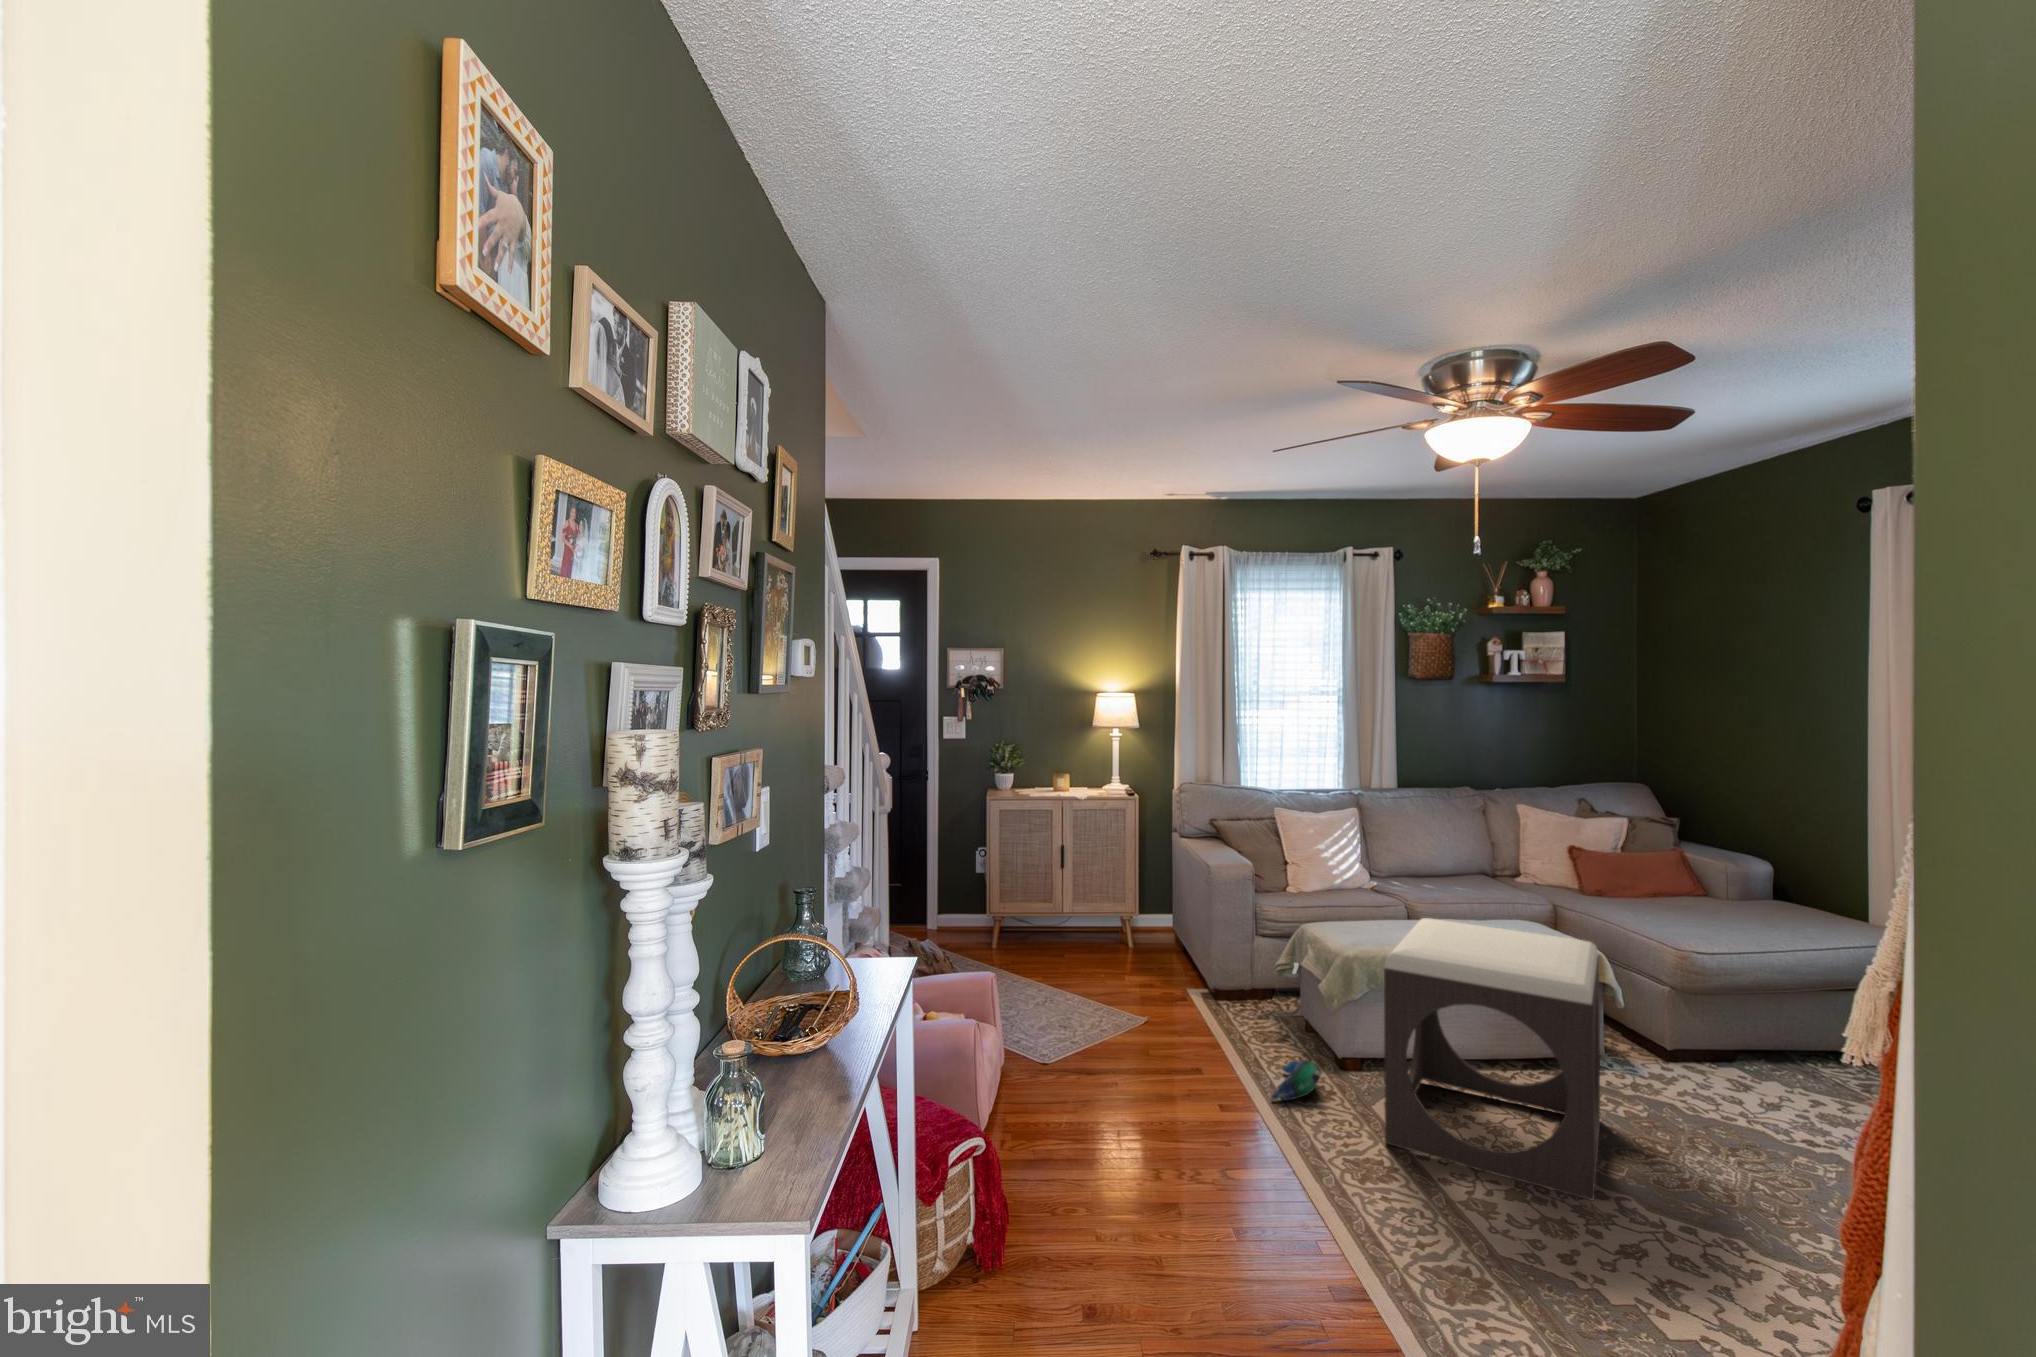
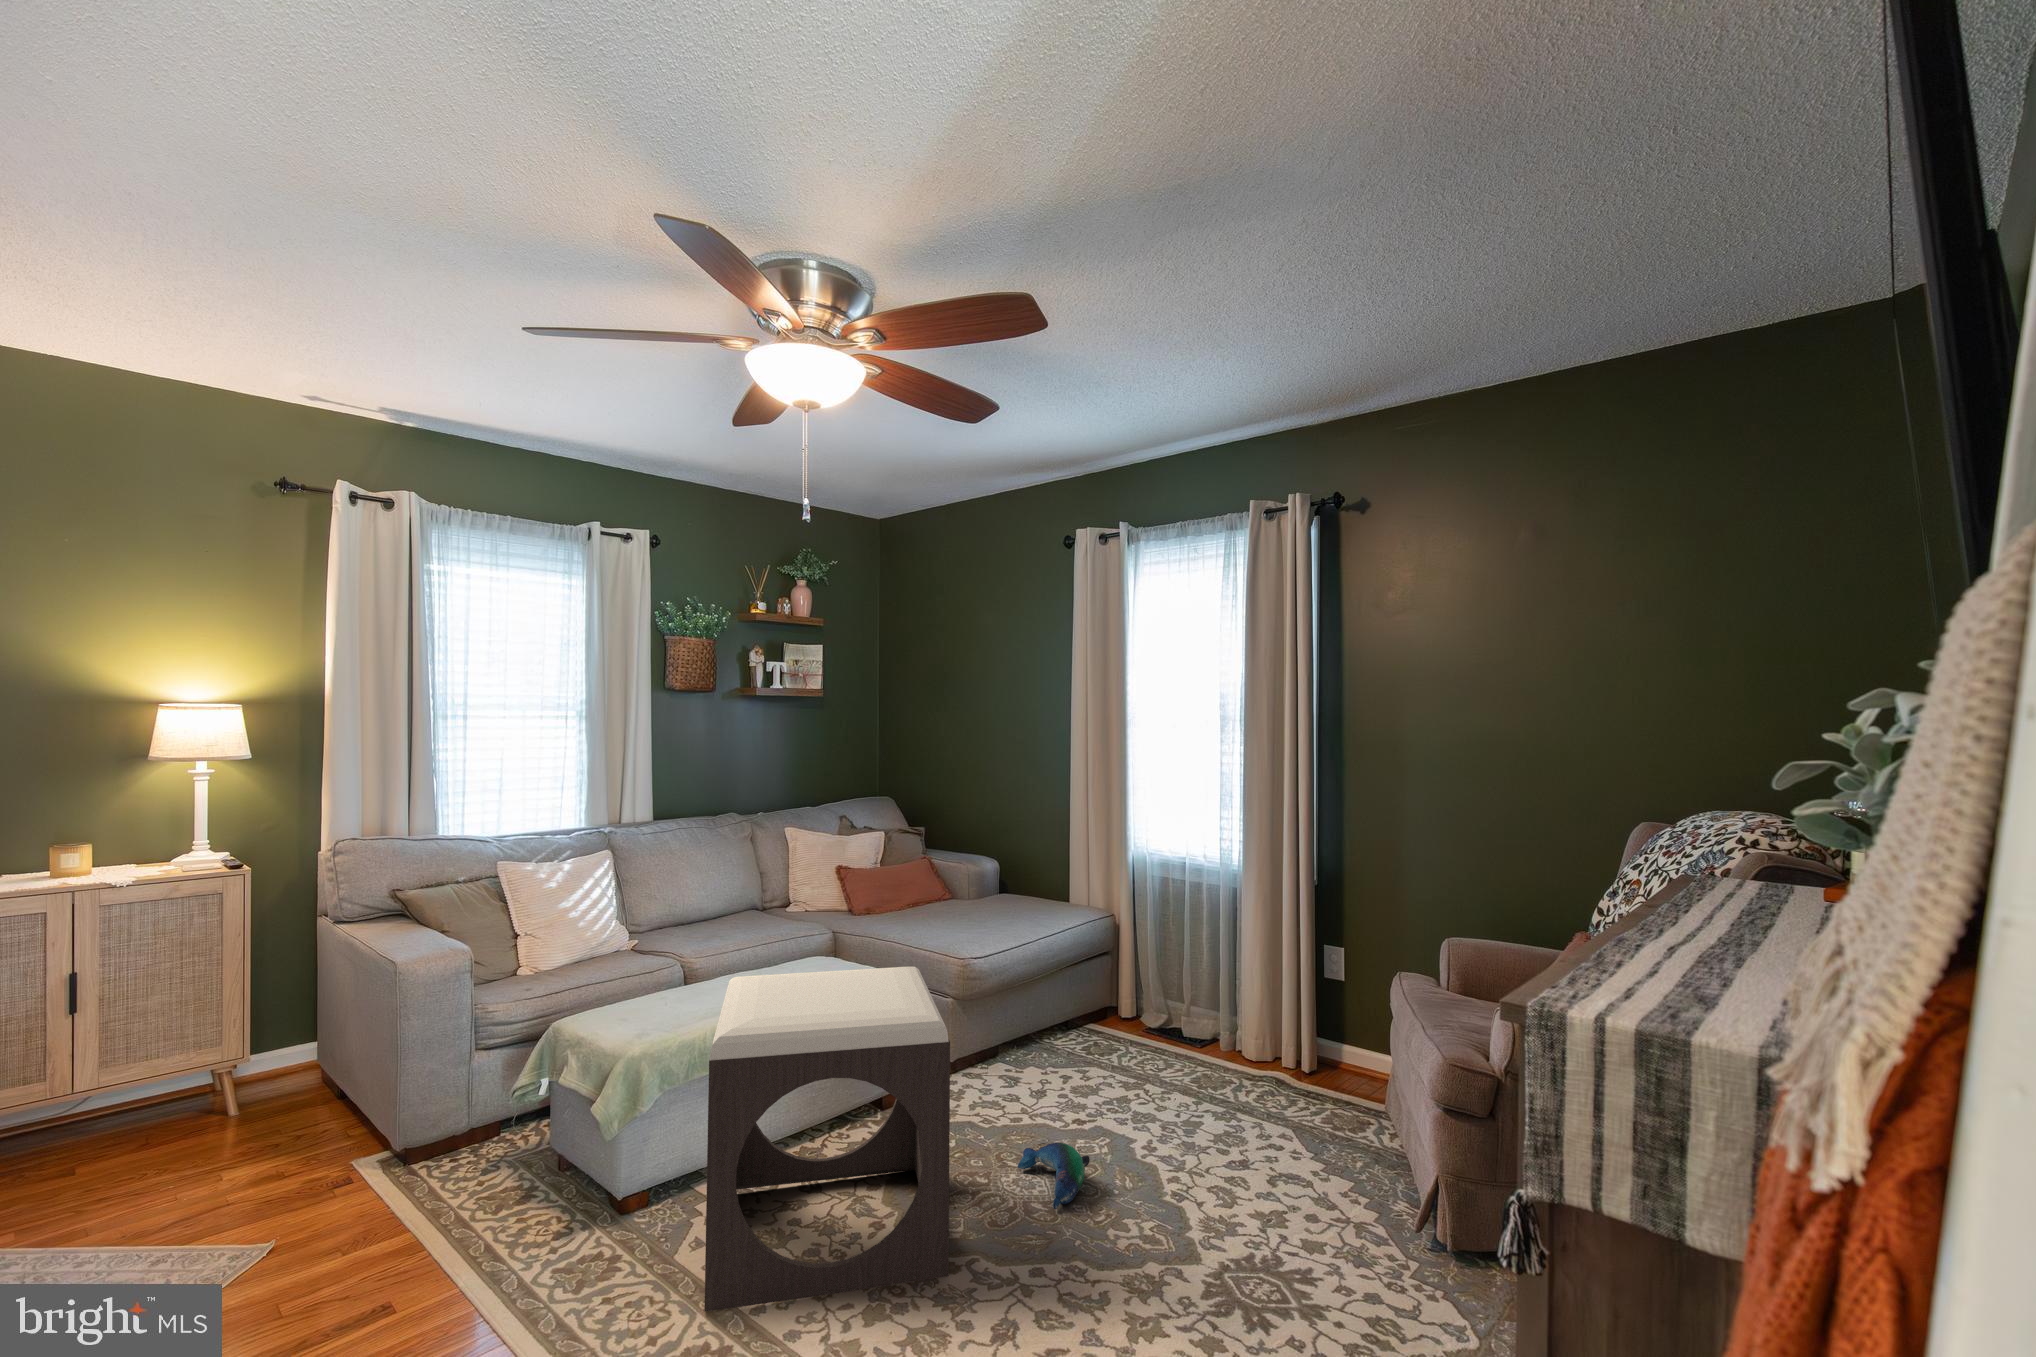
plush toy: present [1271,1060,1320,1100] -> present [1018,1143,1090,1209]

